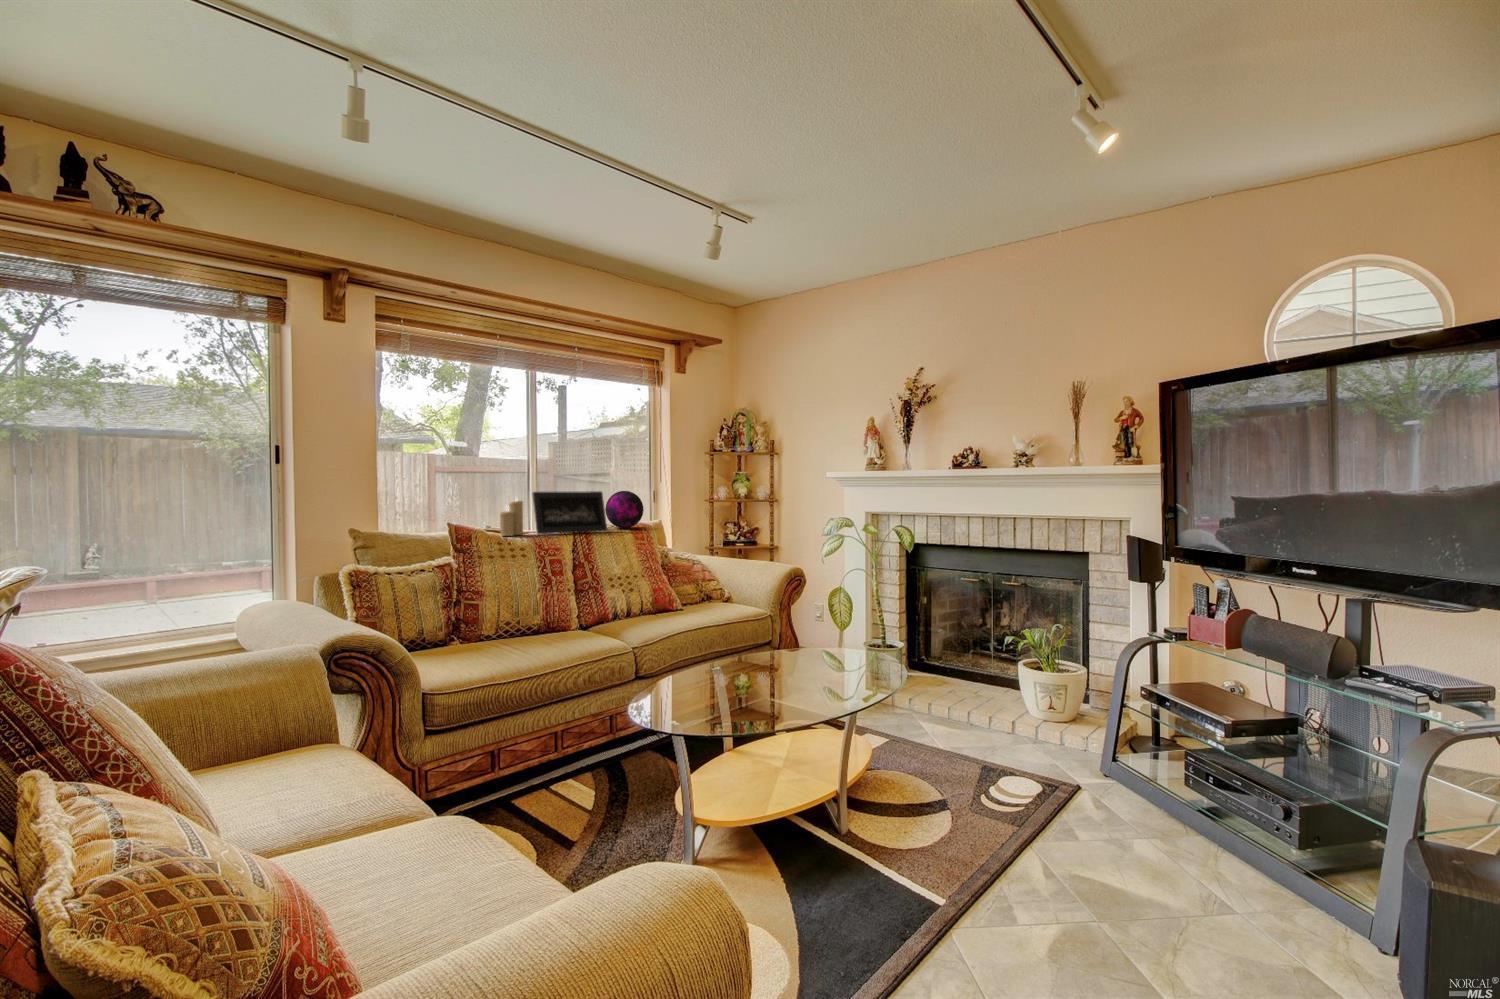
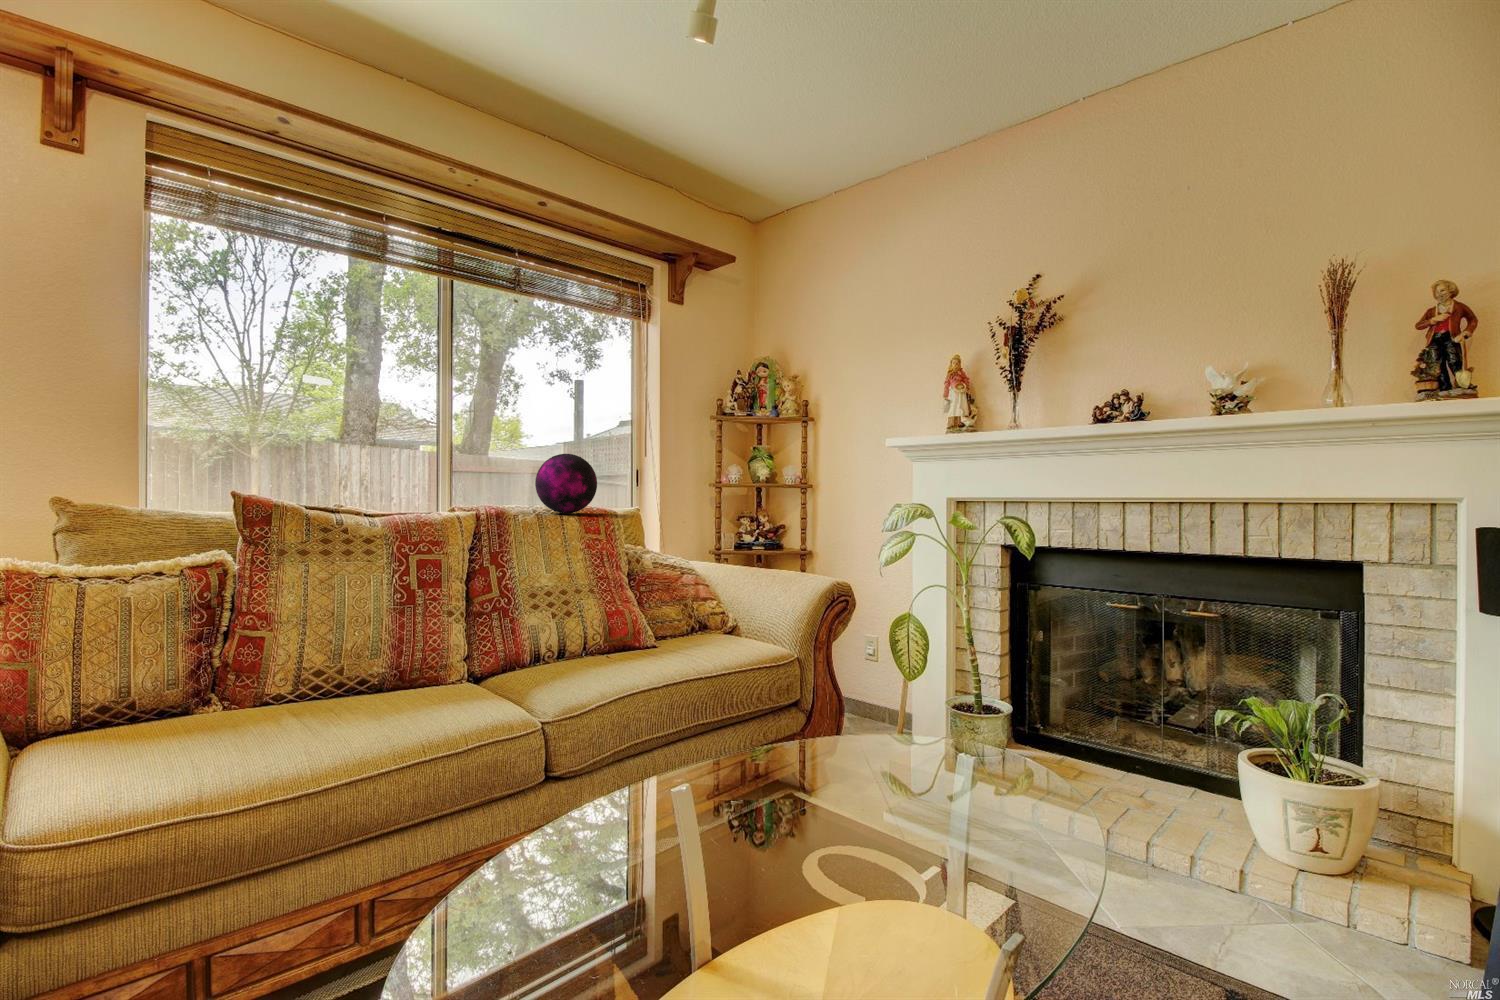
picture frame: present [532,491,607,534] -> none [396,444,530,516]
candle: present [500,497,523,536] -> none [327,450,375,516]

